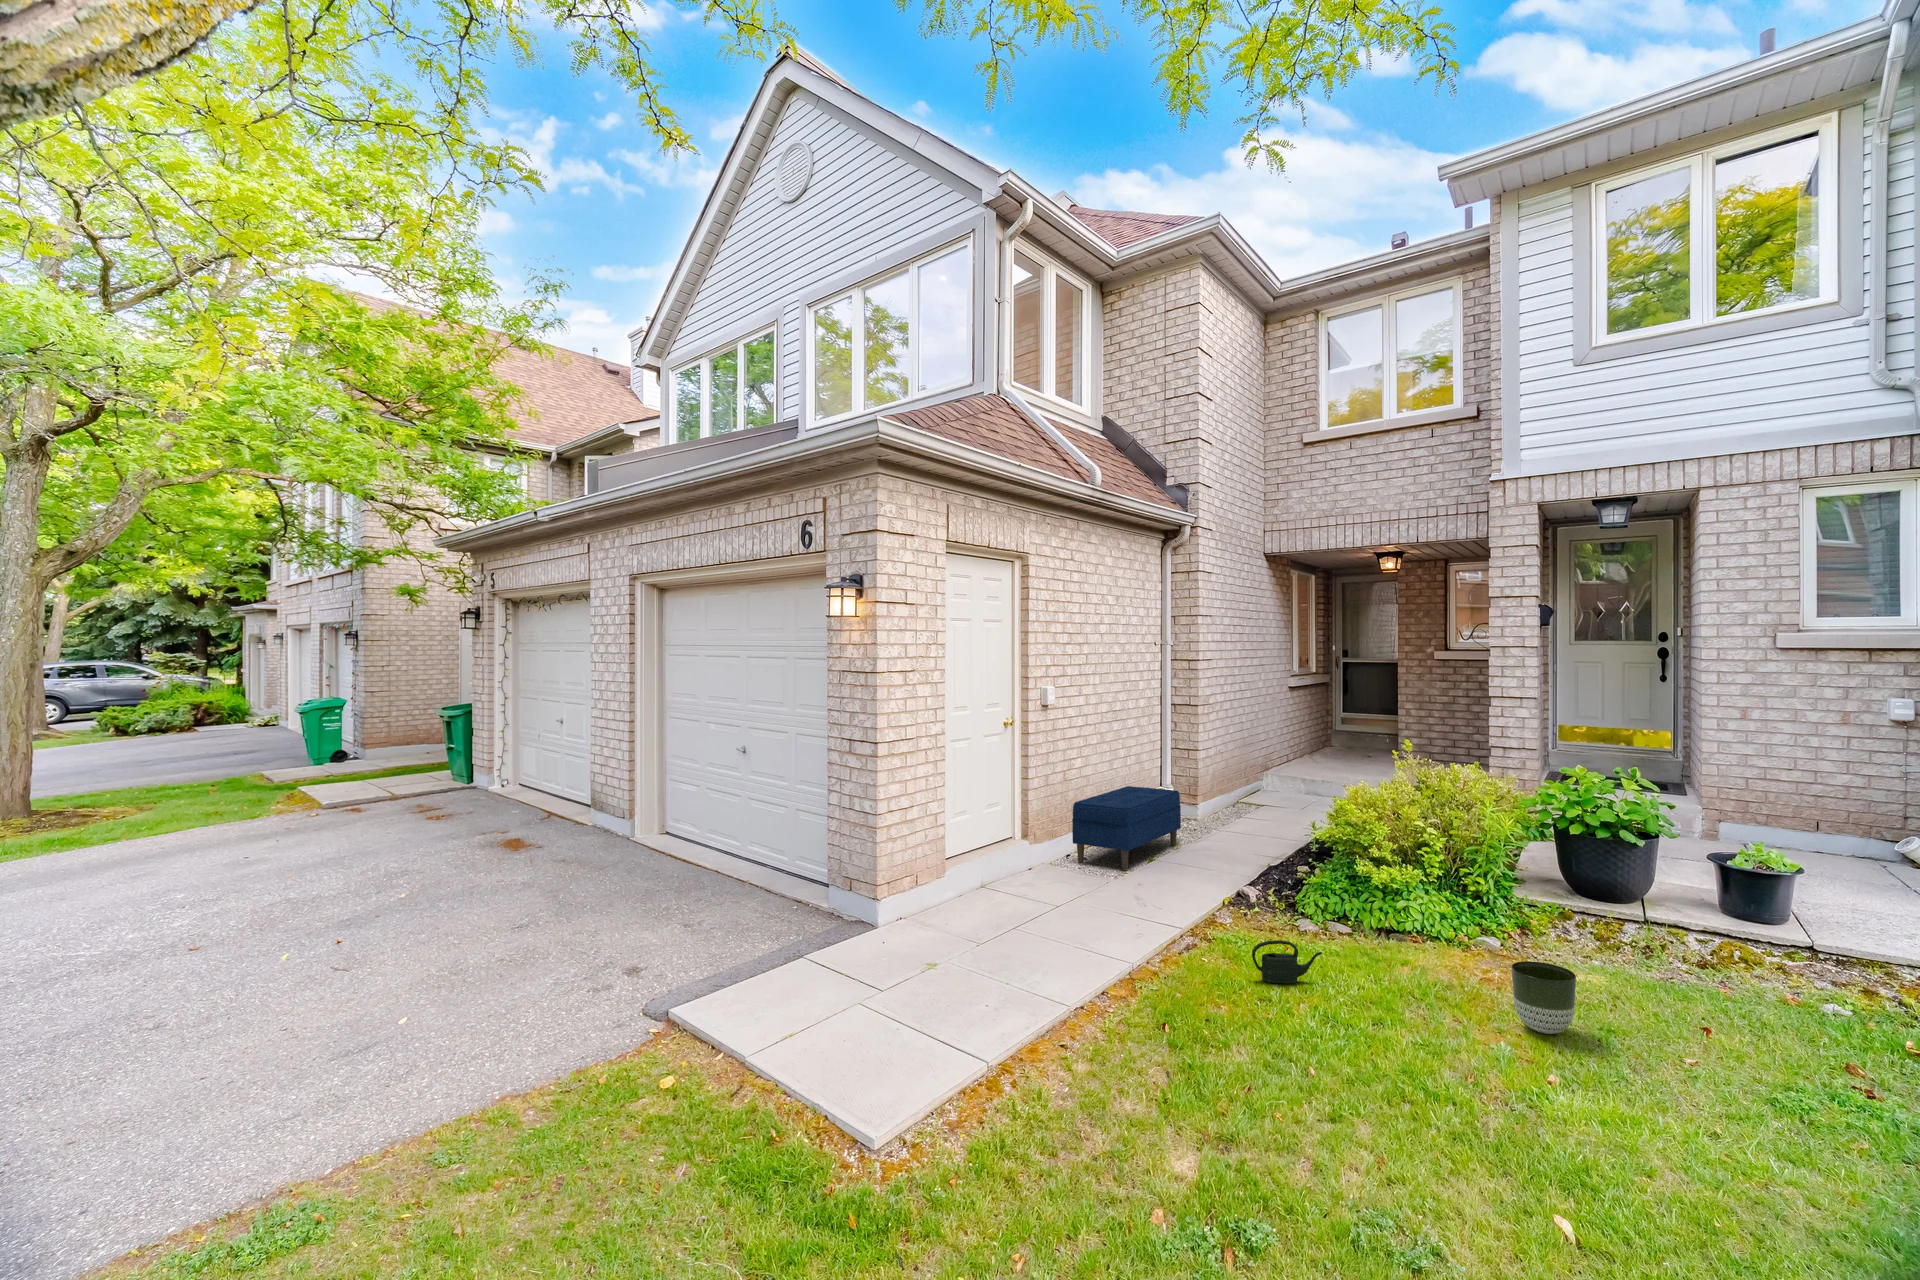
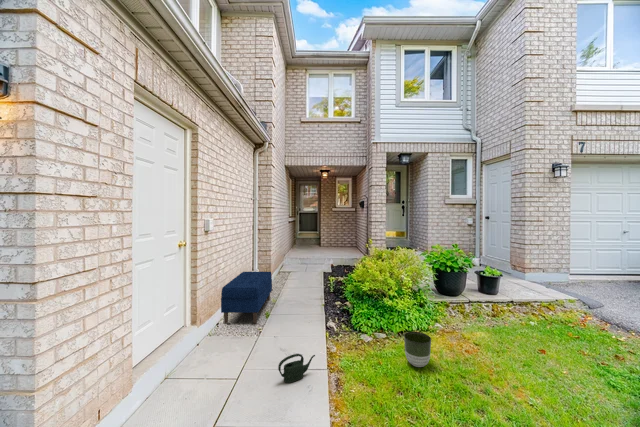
watering can: present [1252,940,1322,984] -> present [278,354,315,383]
planter: present [1511,961,1576,1034] -> present [404,332,431,367]

